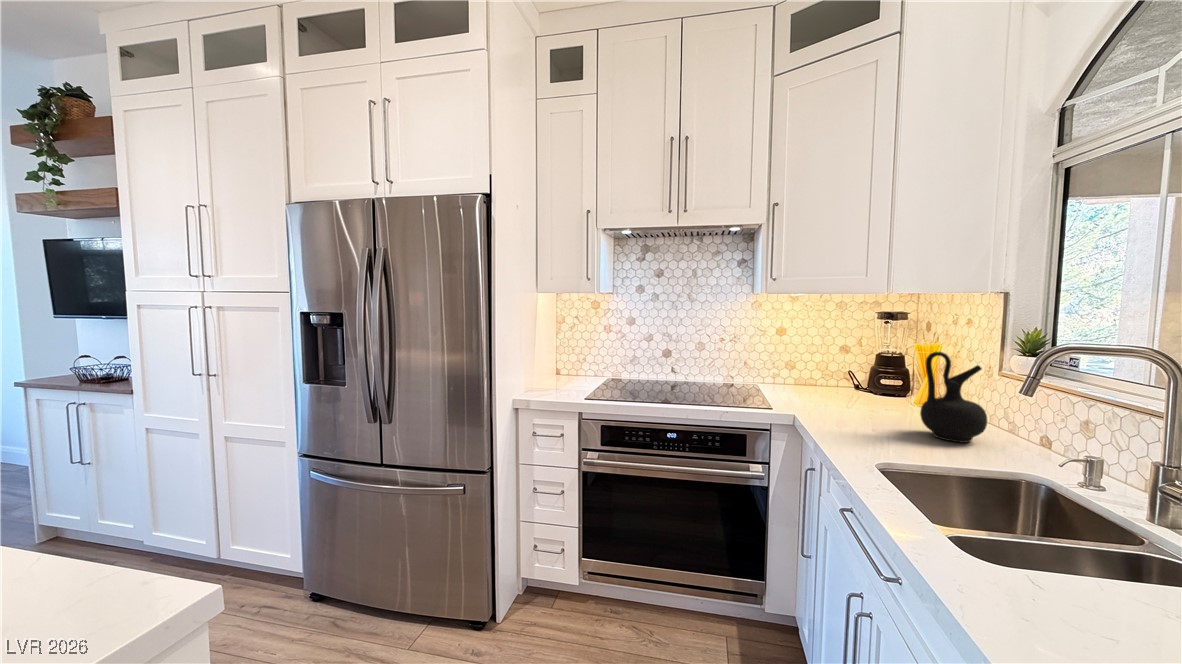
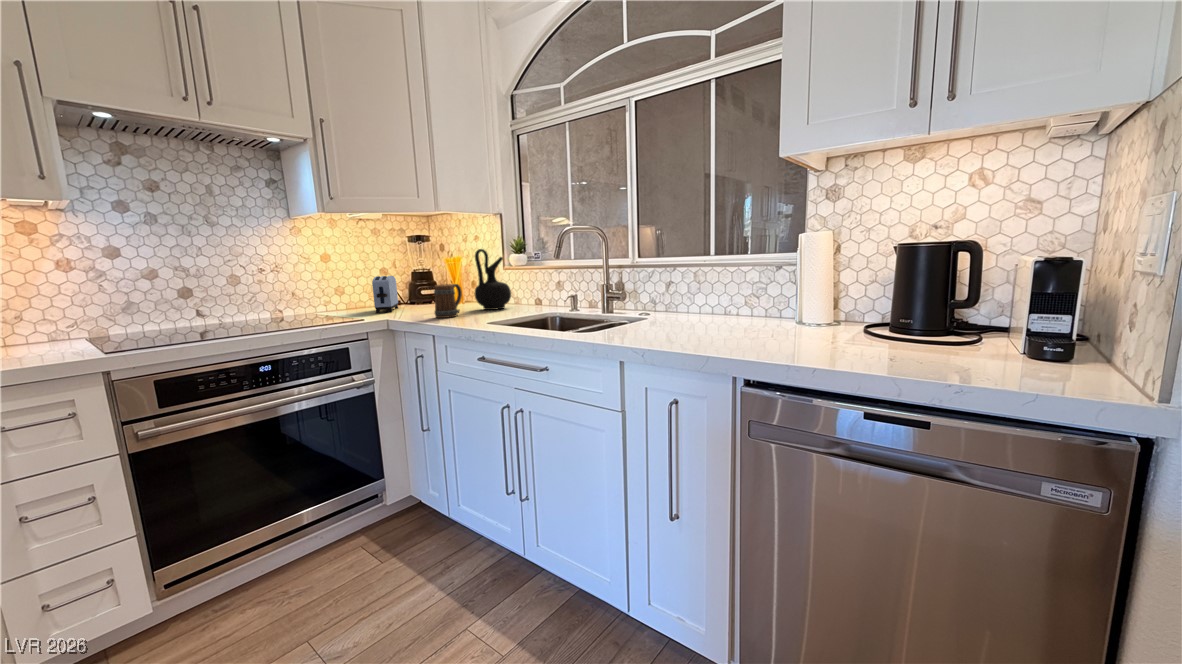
toaster: none [805,358,846,402] -> present [372,276,398,313]
mug: none [840,392,888,439] -> present [434,284,462,318]

